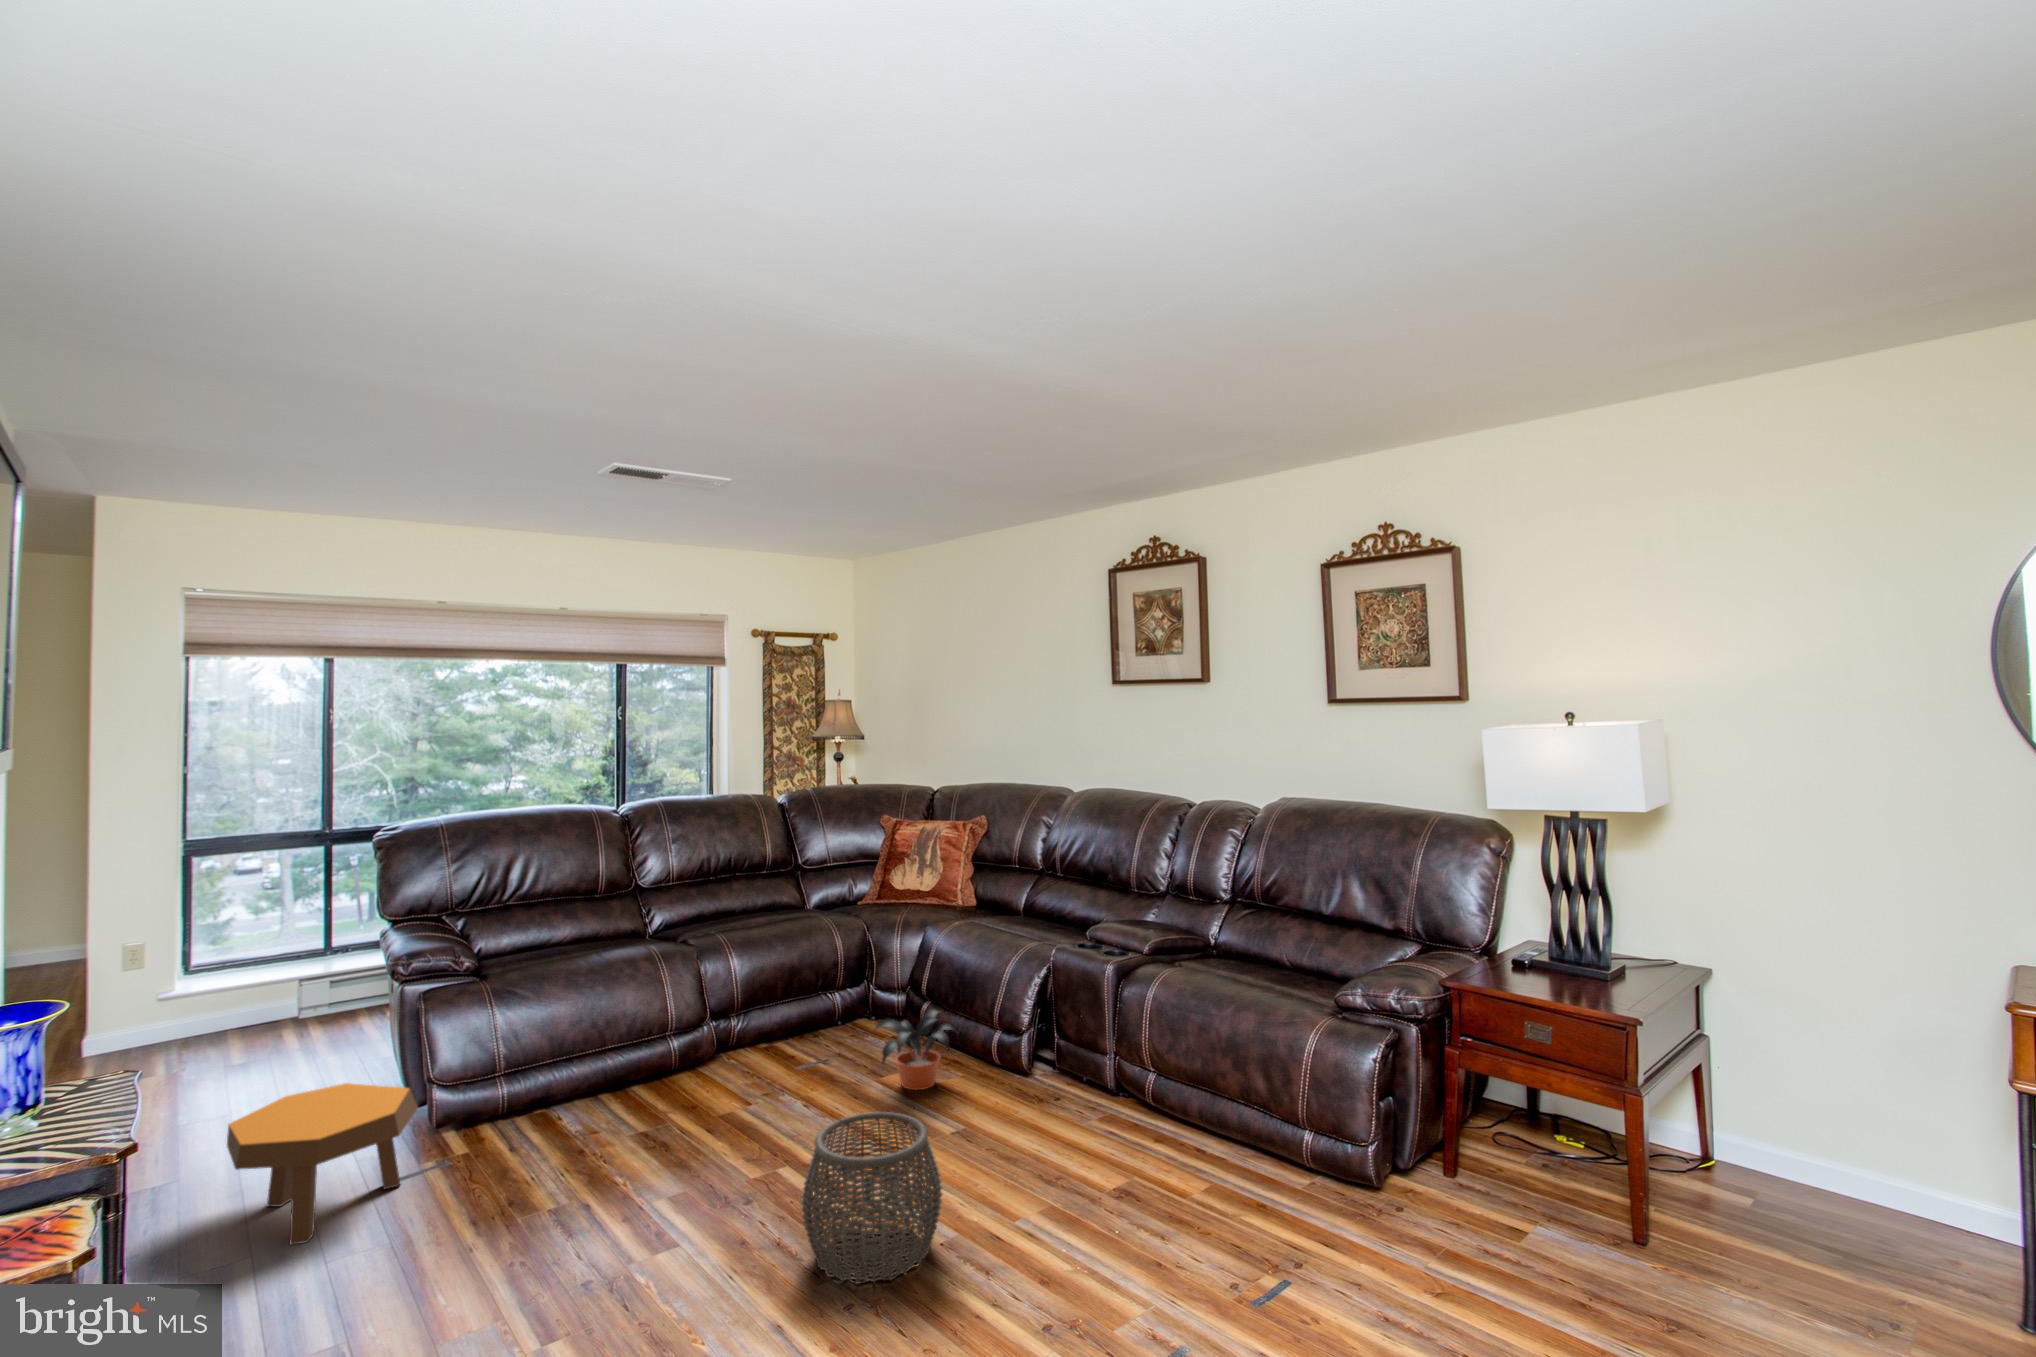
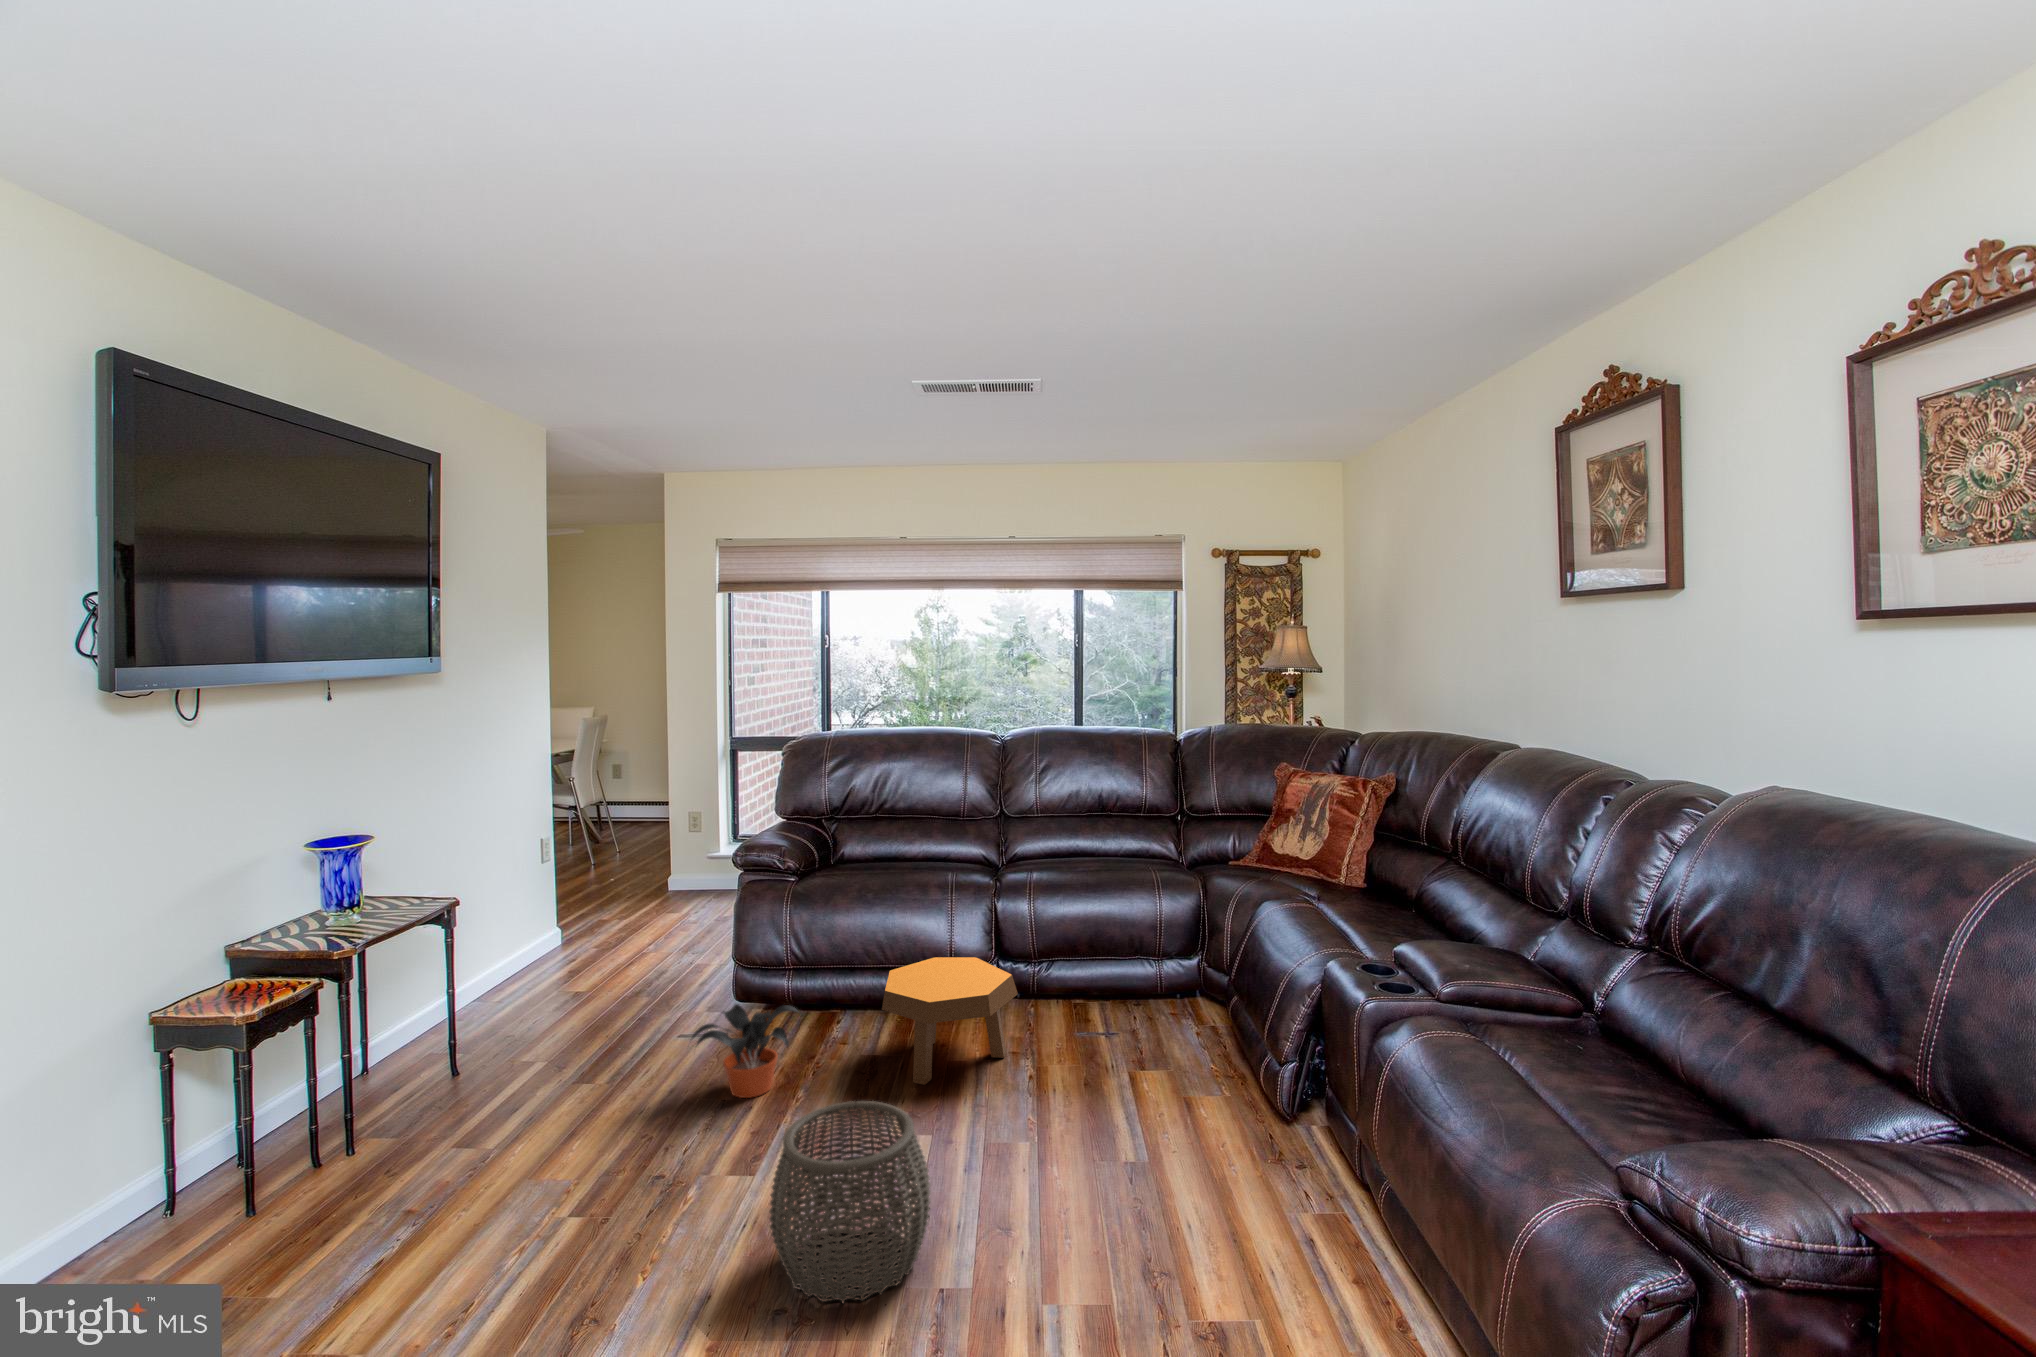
potted plant: present [875,1009,955,1090] -> present [692,1004,798,1098]
footstool: present [227,1083,418,1245] -> present [882,957,1018,1085]

